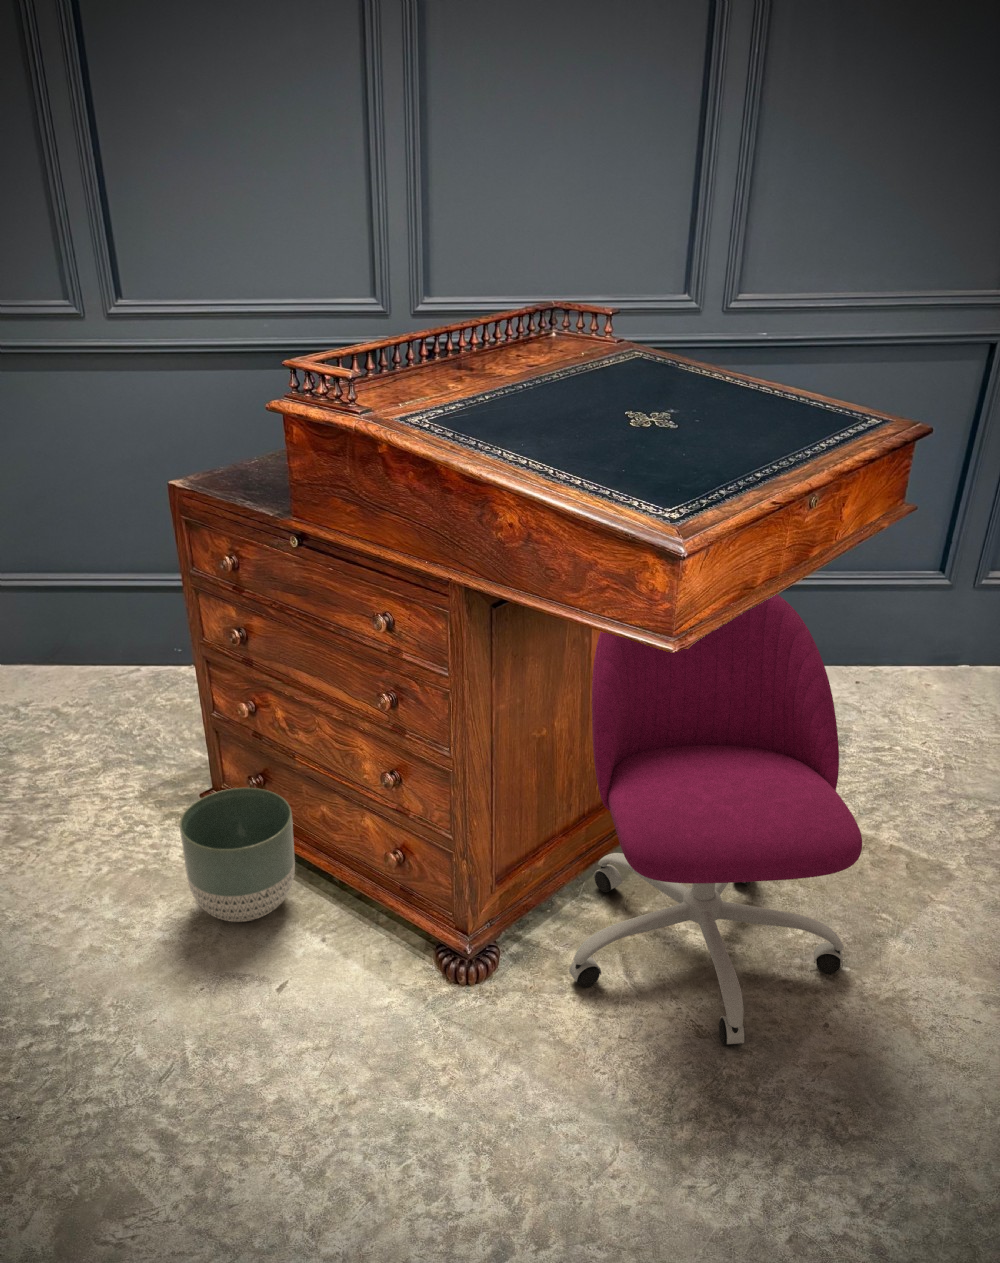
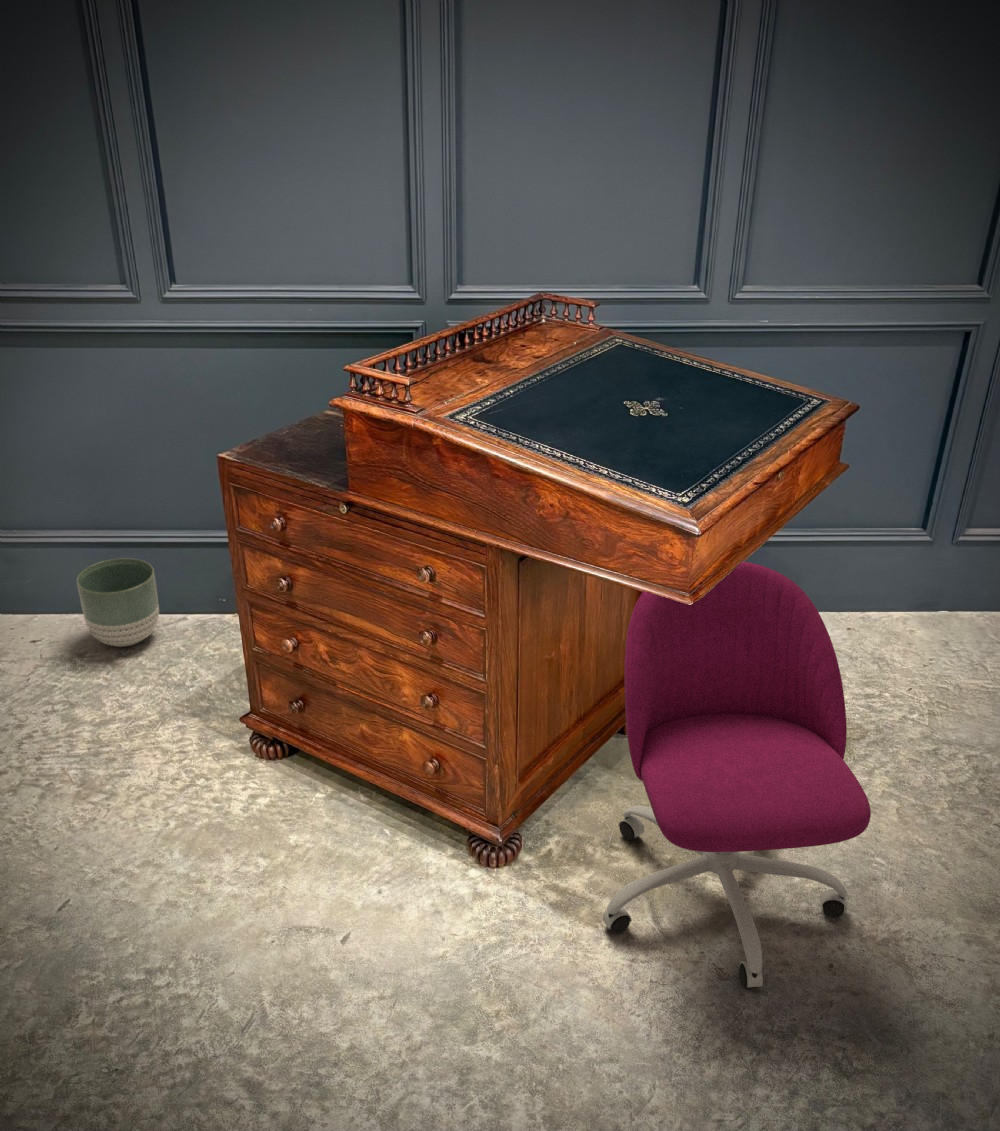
planter: present [180,788,295,922] -> present [77,558,159,647]

